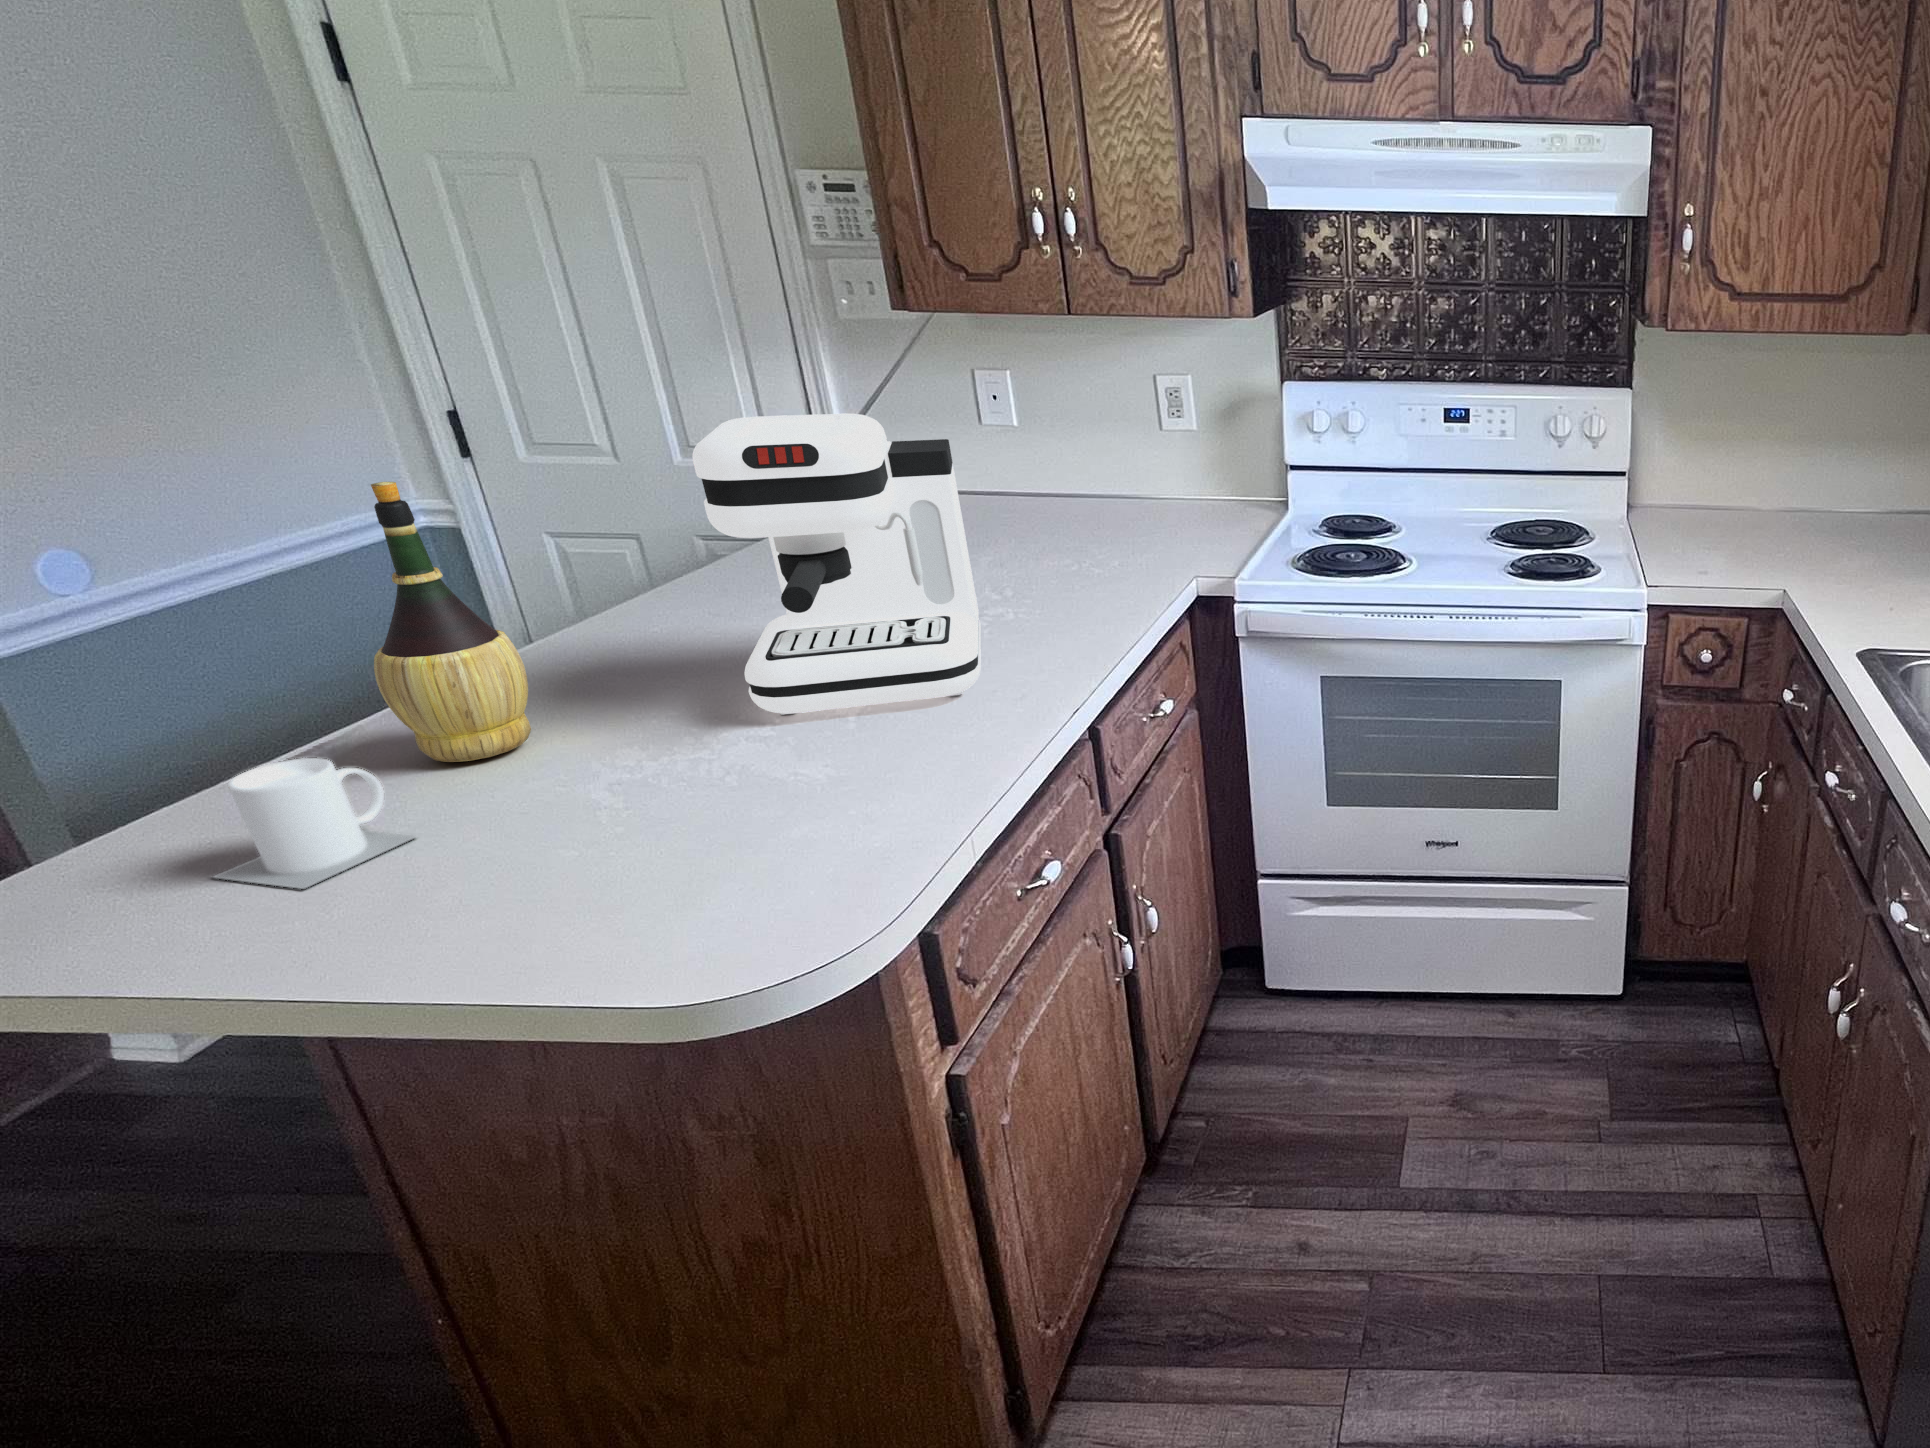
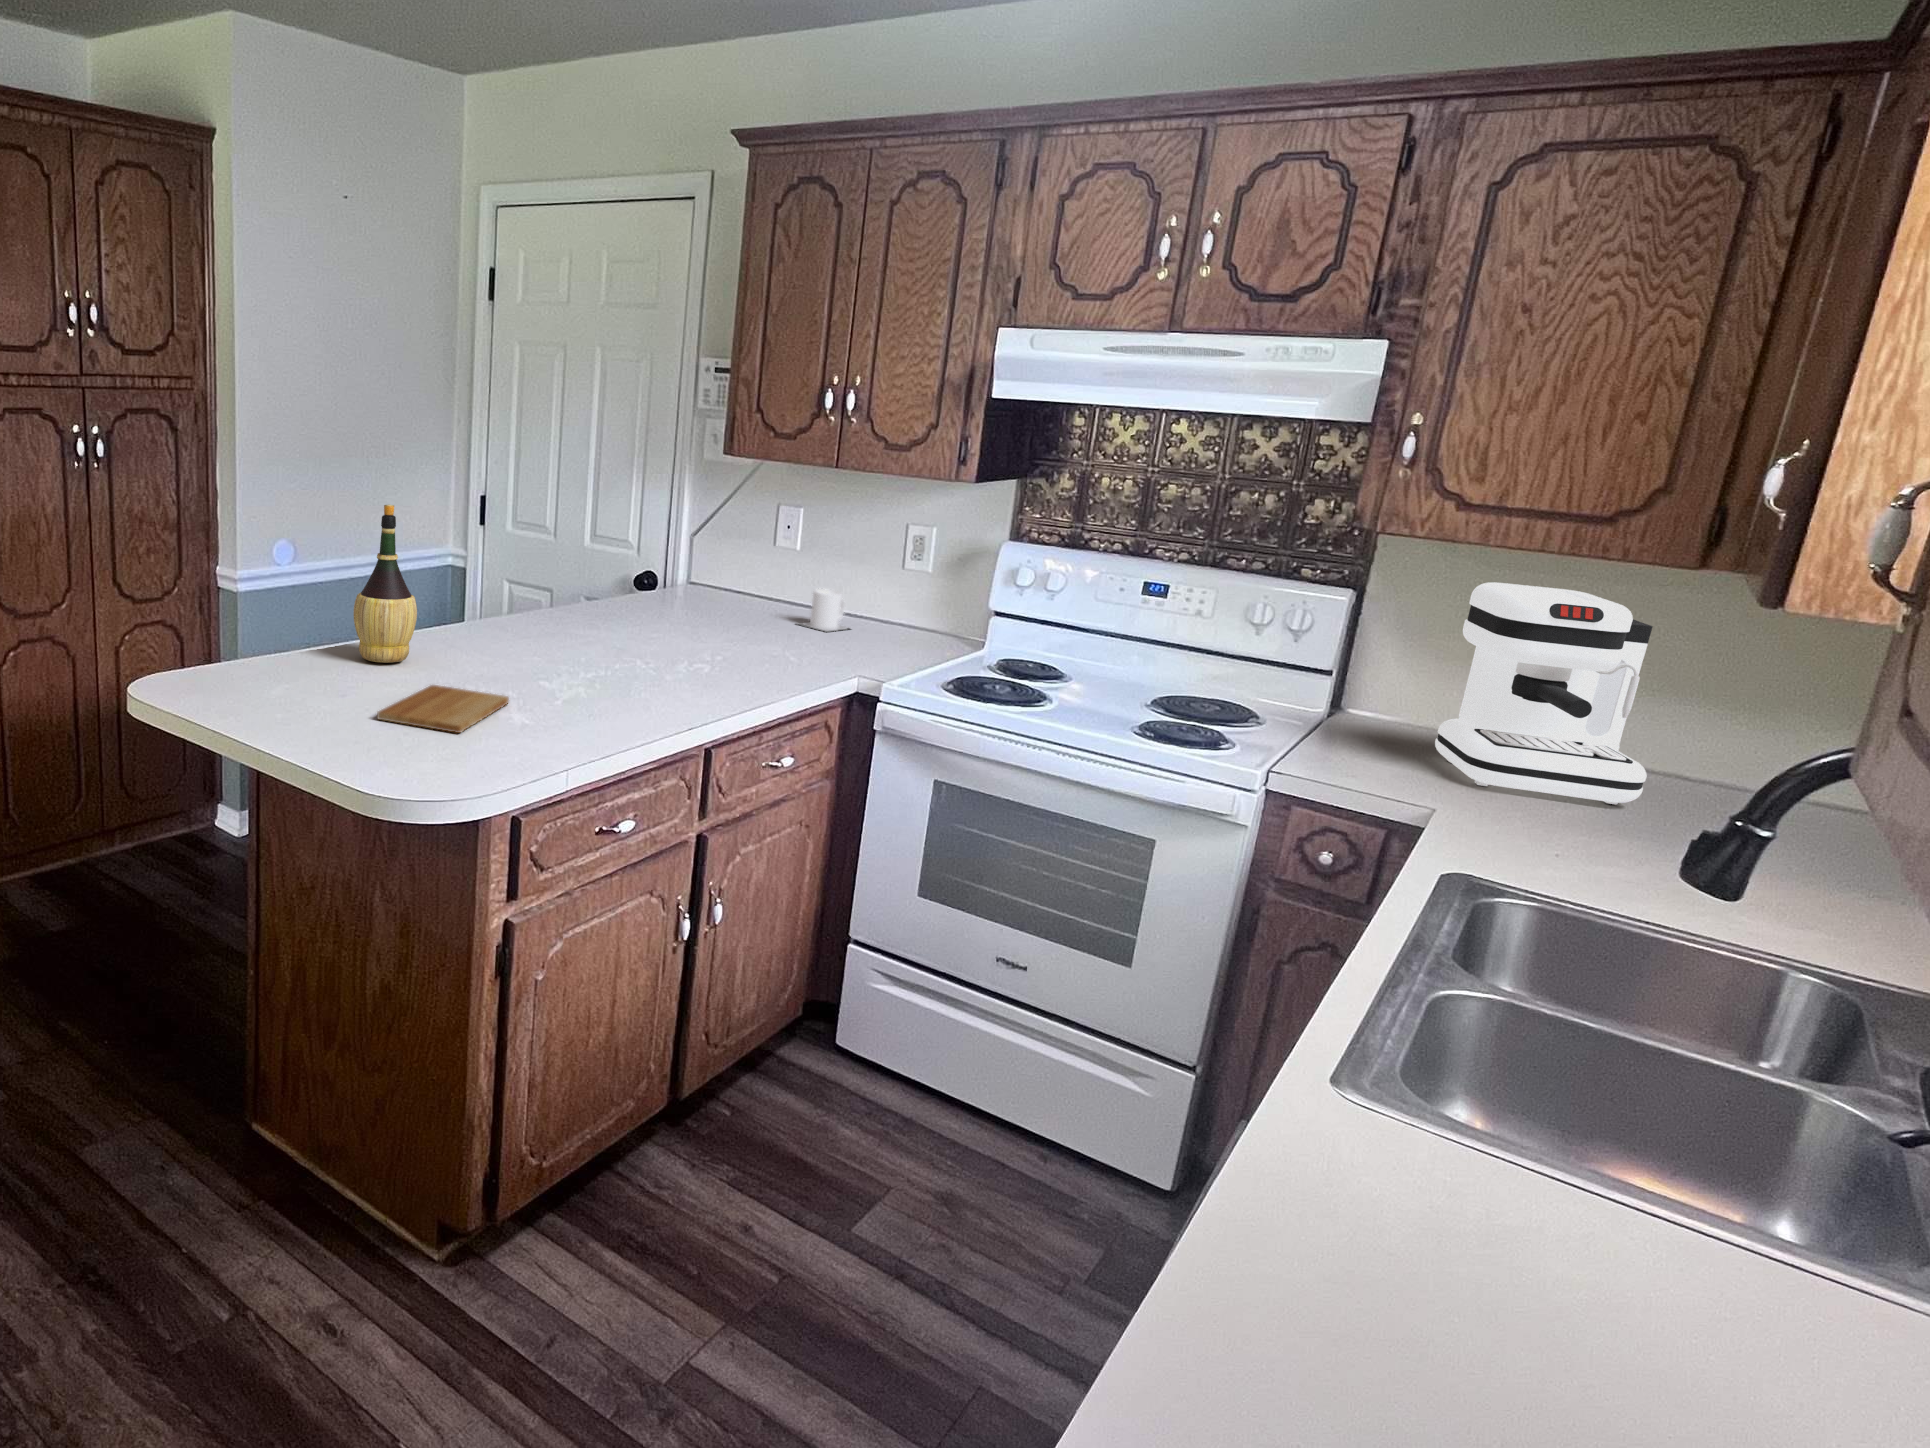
coffee maker: present [692,414,981,715] -> present [1435,582,1653,805]
cutting board: none [567,757,790,882] -> present [377,685,509,733]
mug: present [214,758,414,889] -> present [801,589,847,632]

